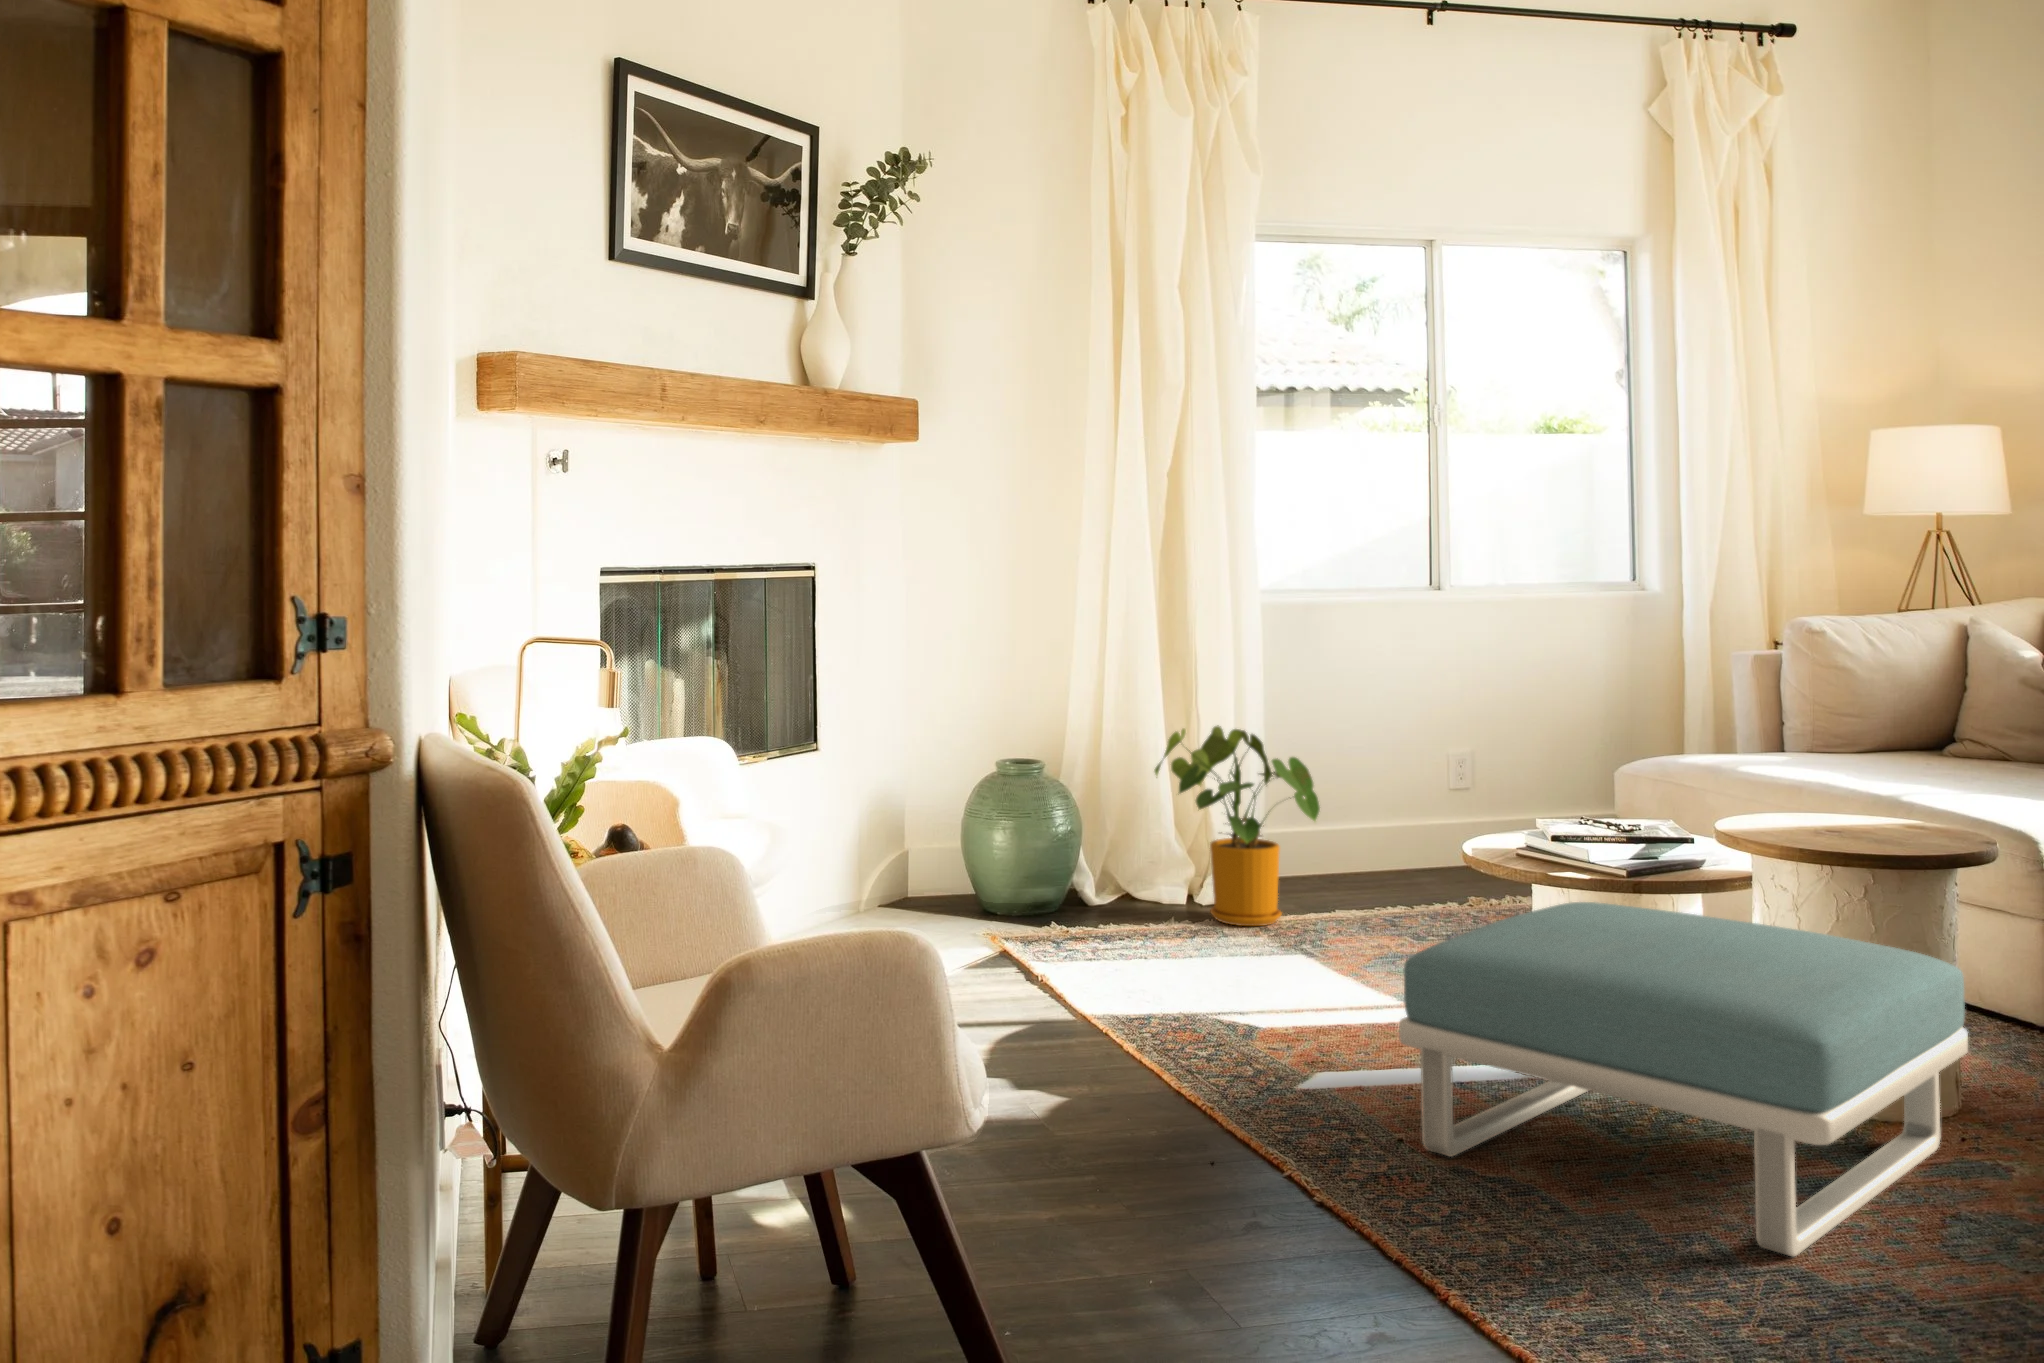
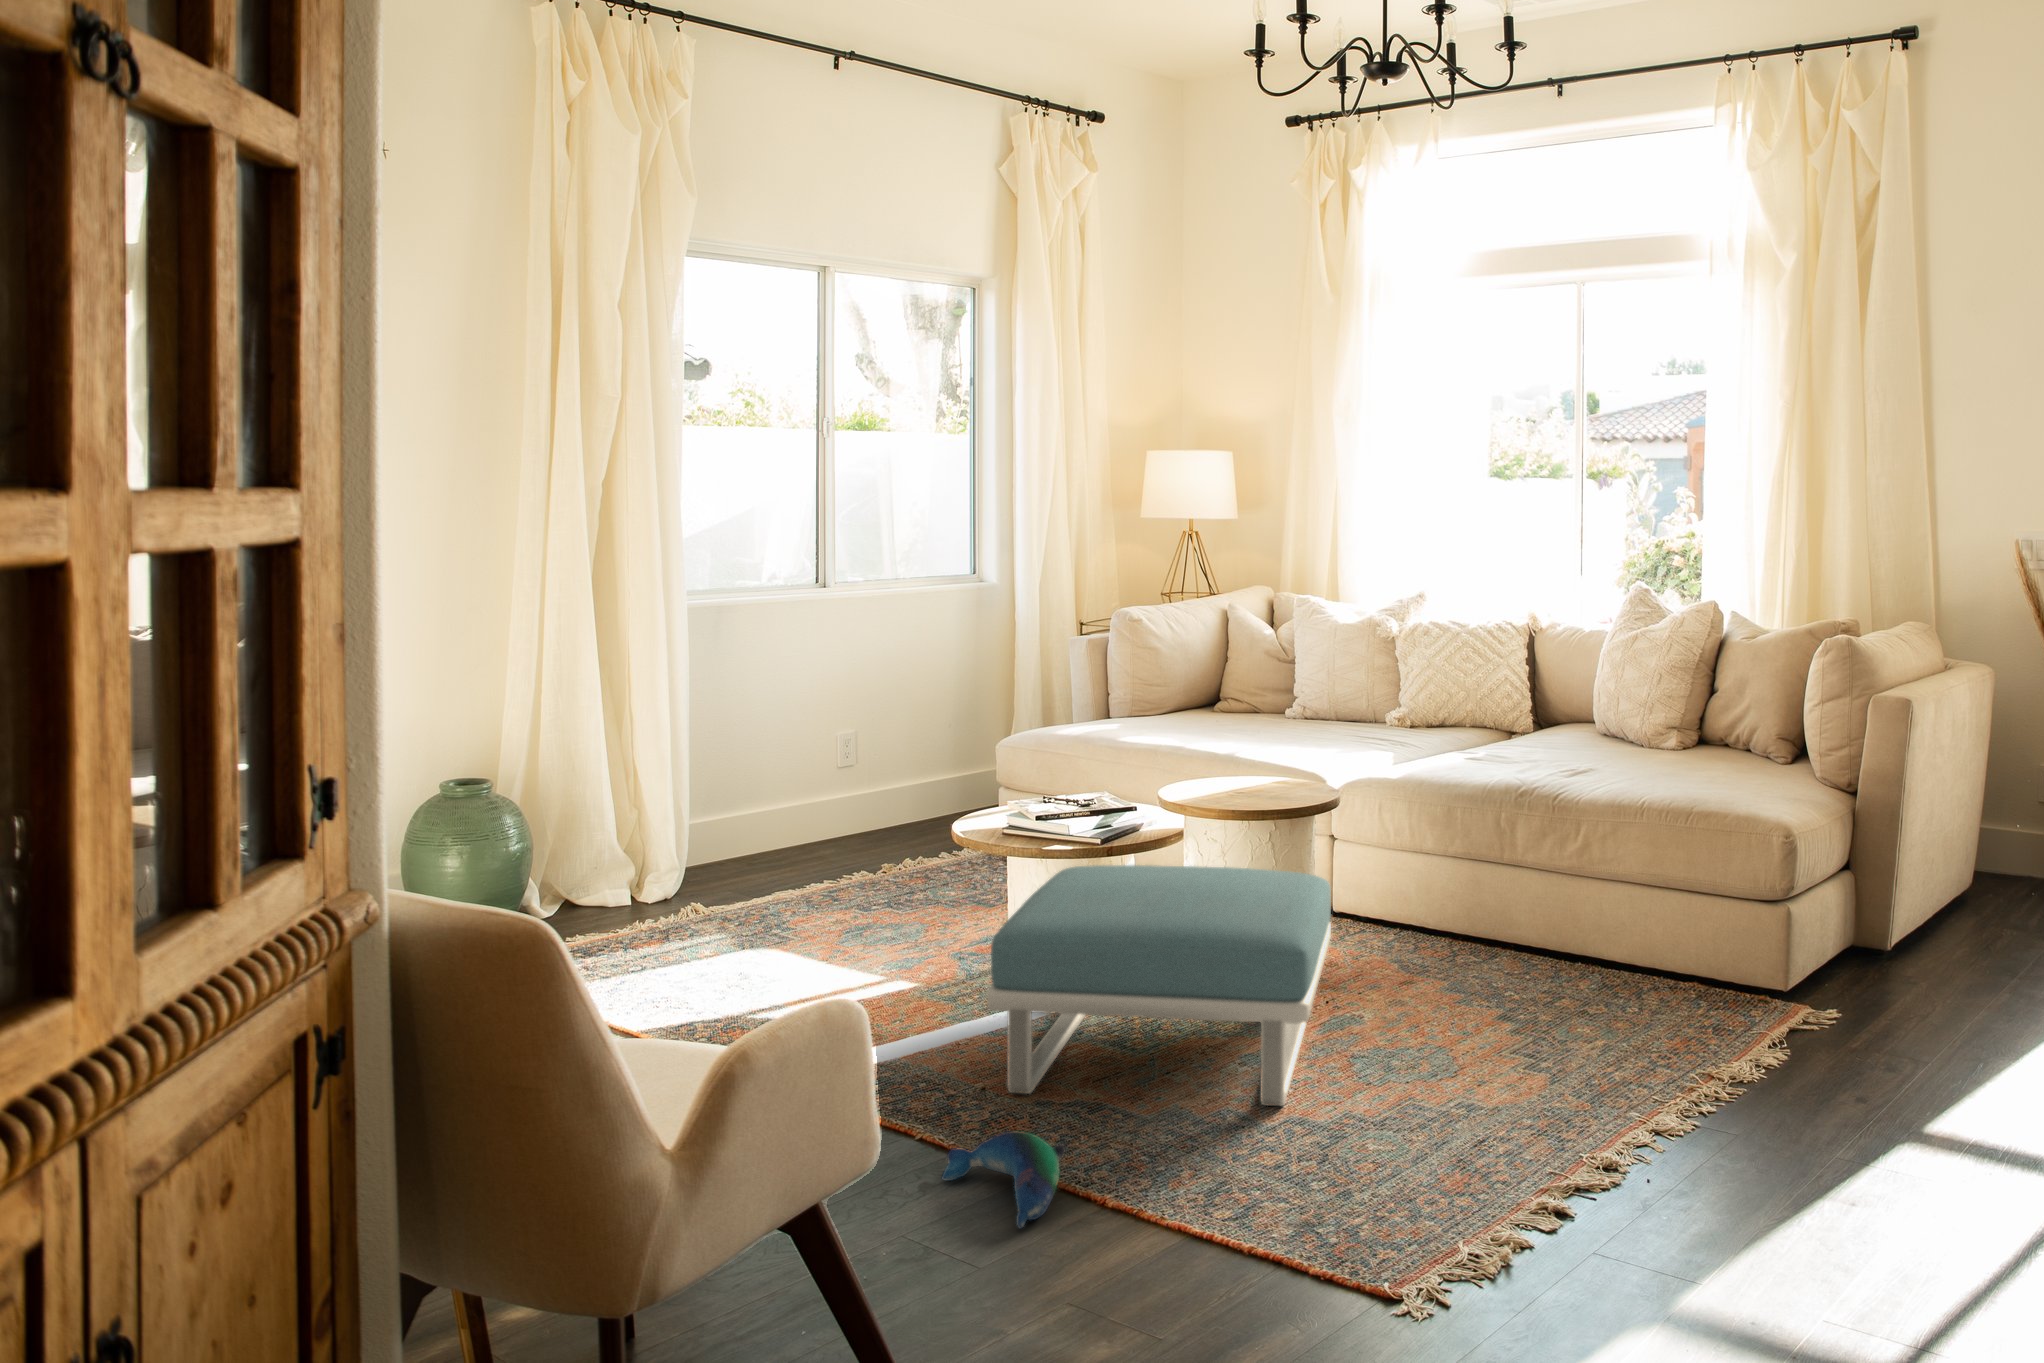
house plant: present [1155,725,1320,926] -> none [613,735,787,926]
plush toy: none [1274,1180,1411,1294] -> present [942,1131,1066,1228]

